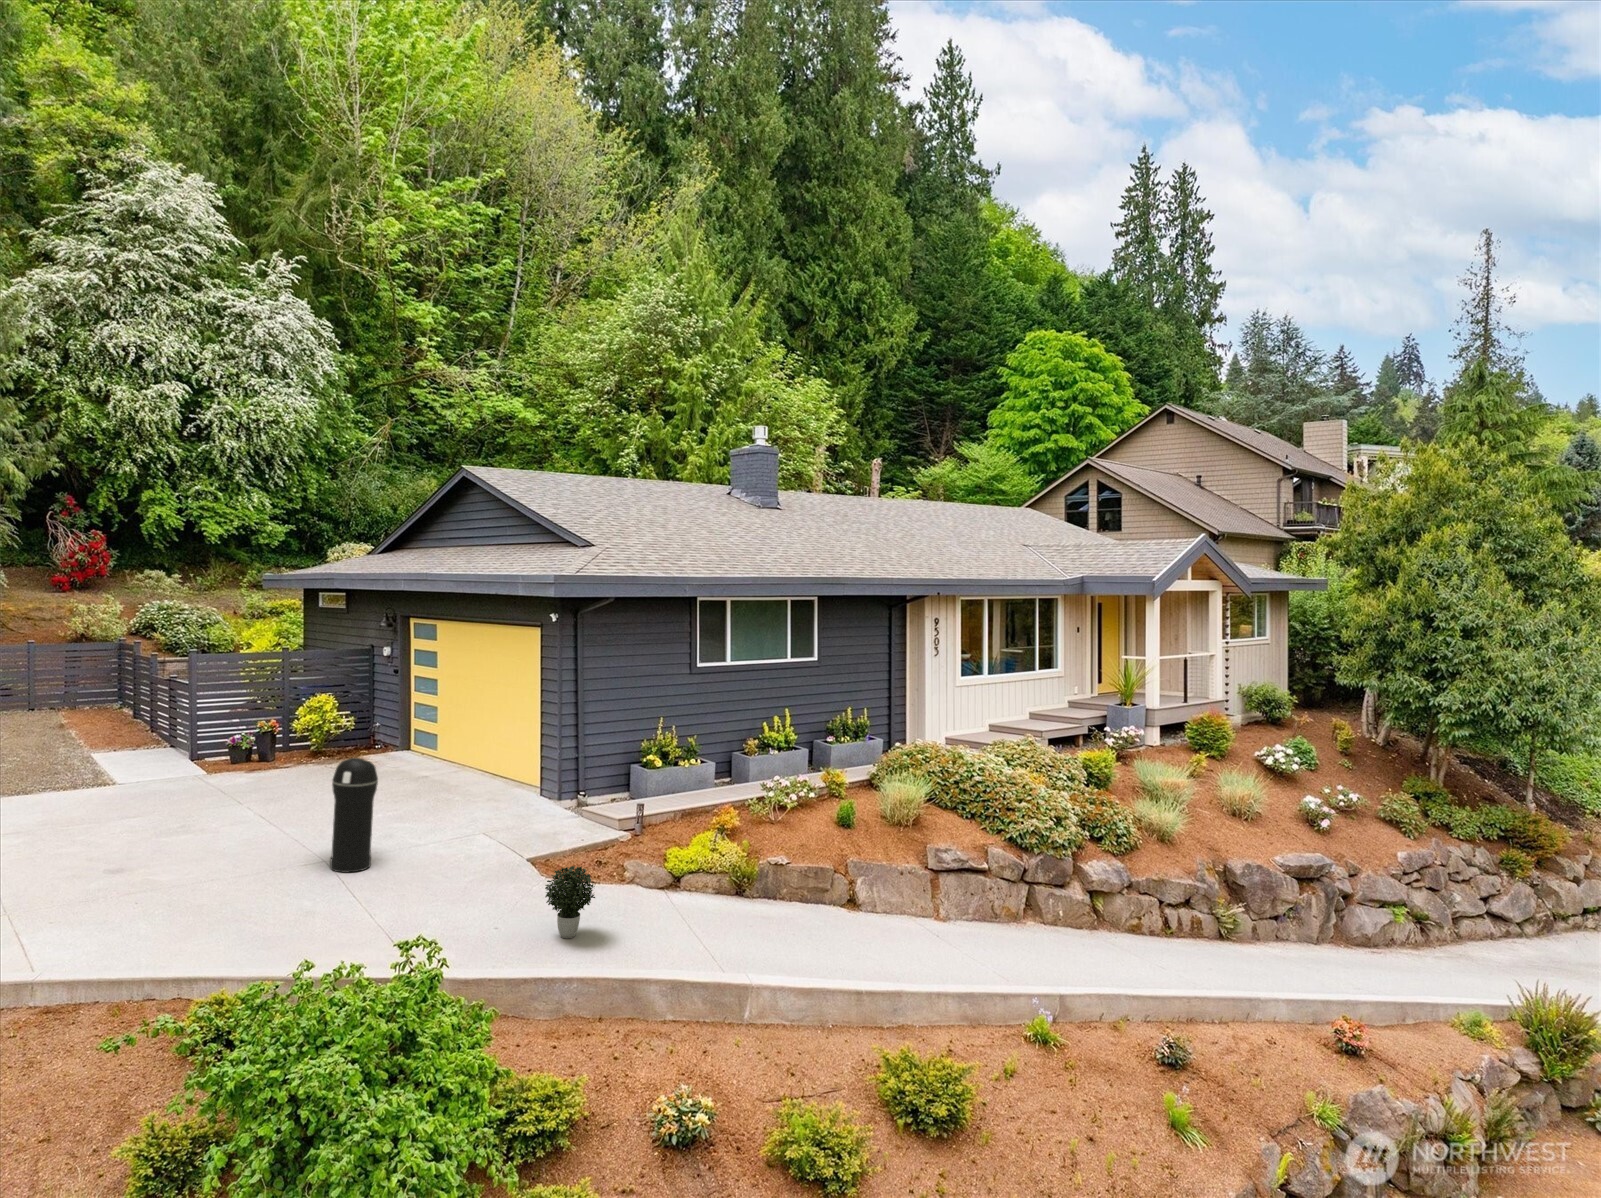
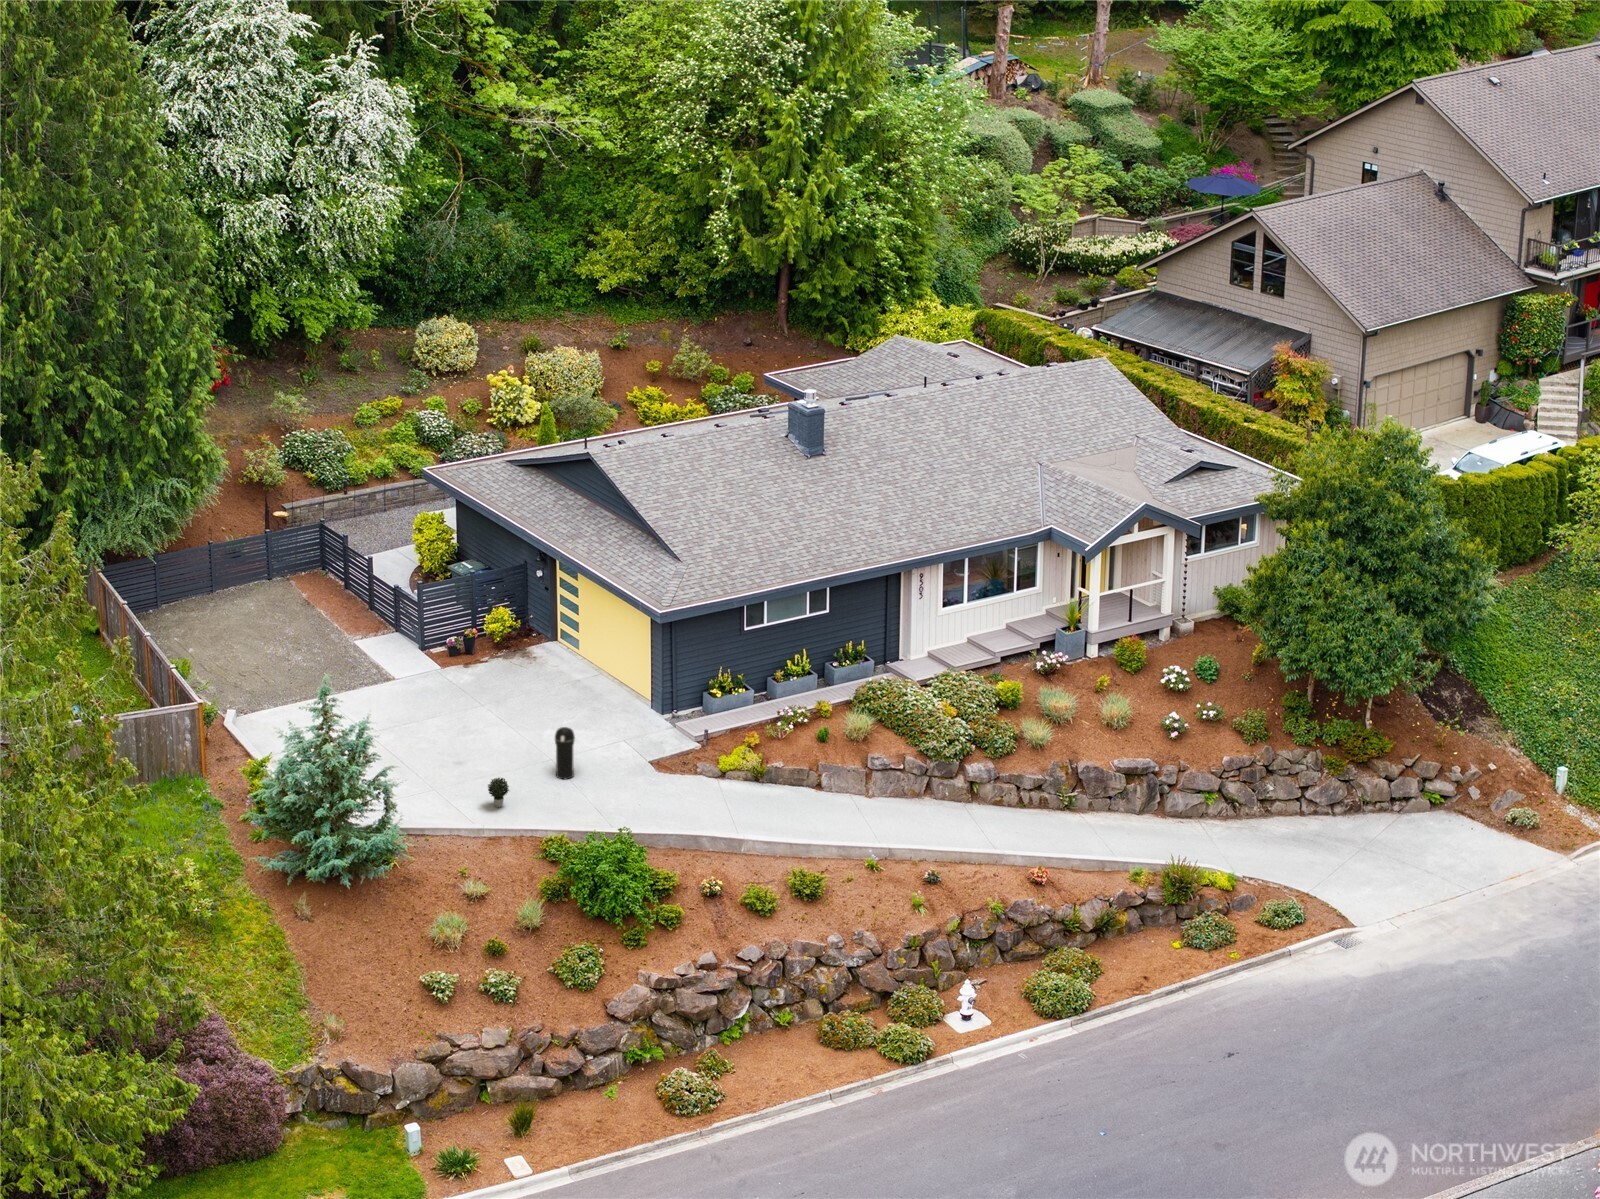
potted plant: present [545,866,595,938] -> present [488,778,509,808]

